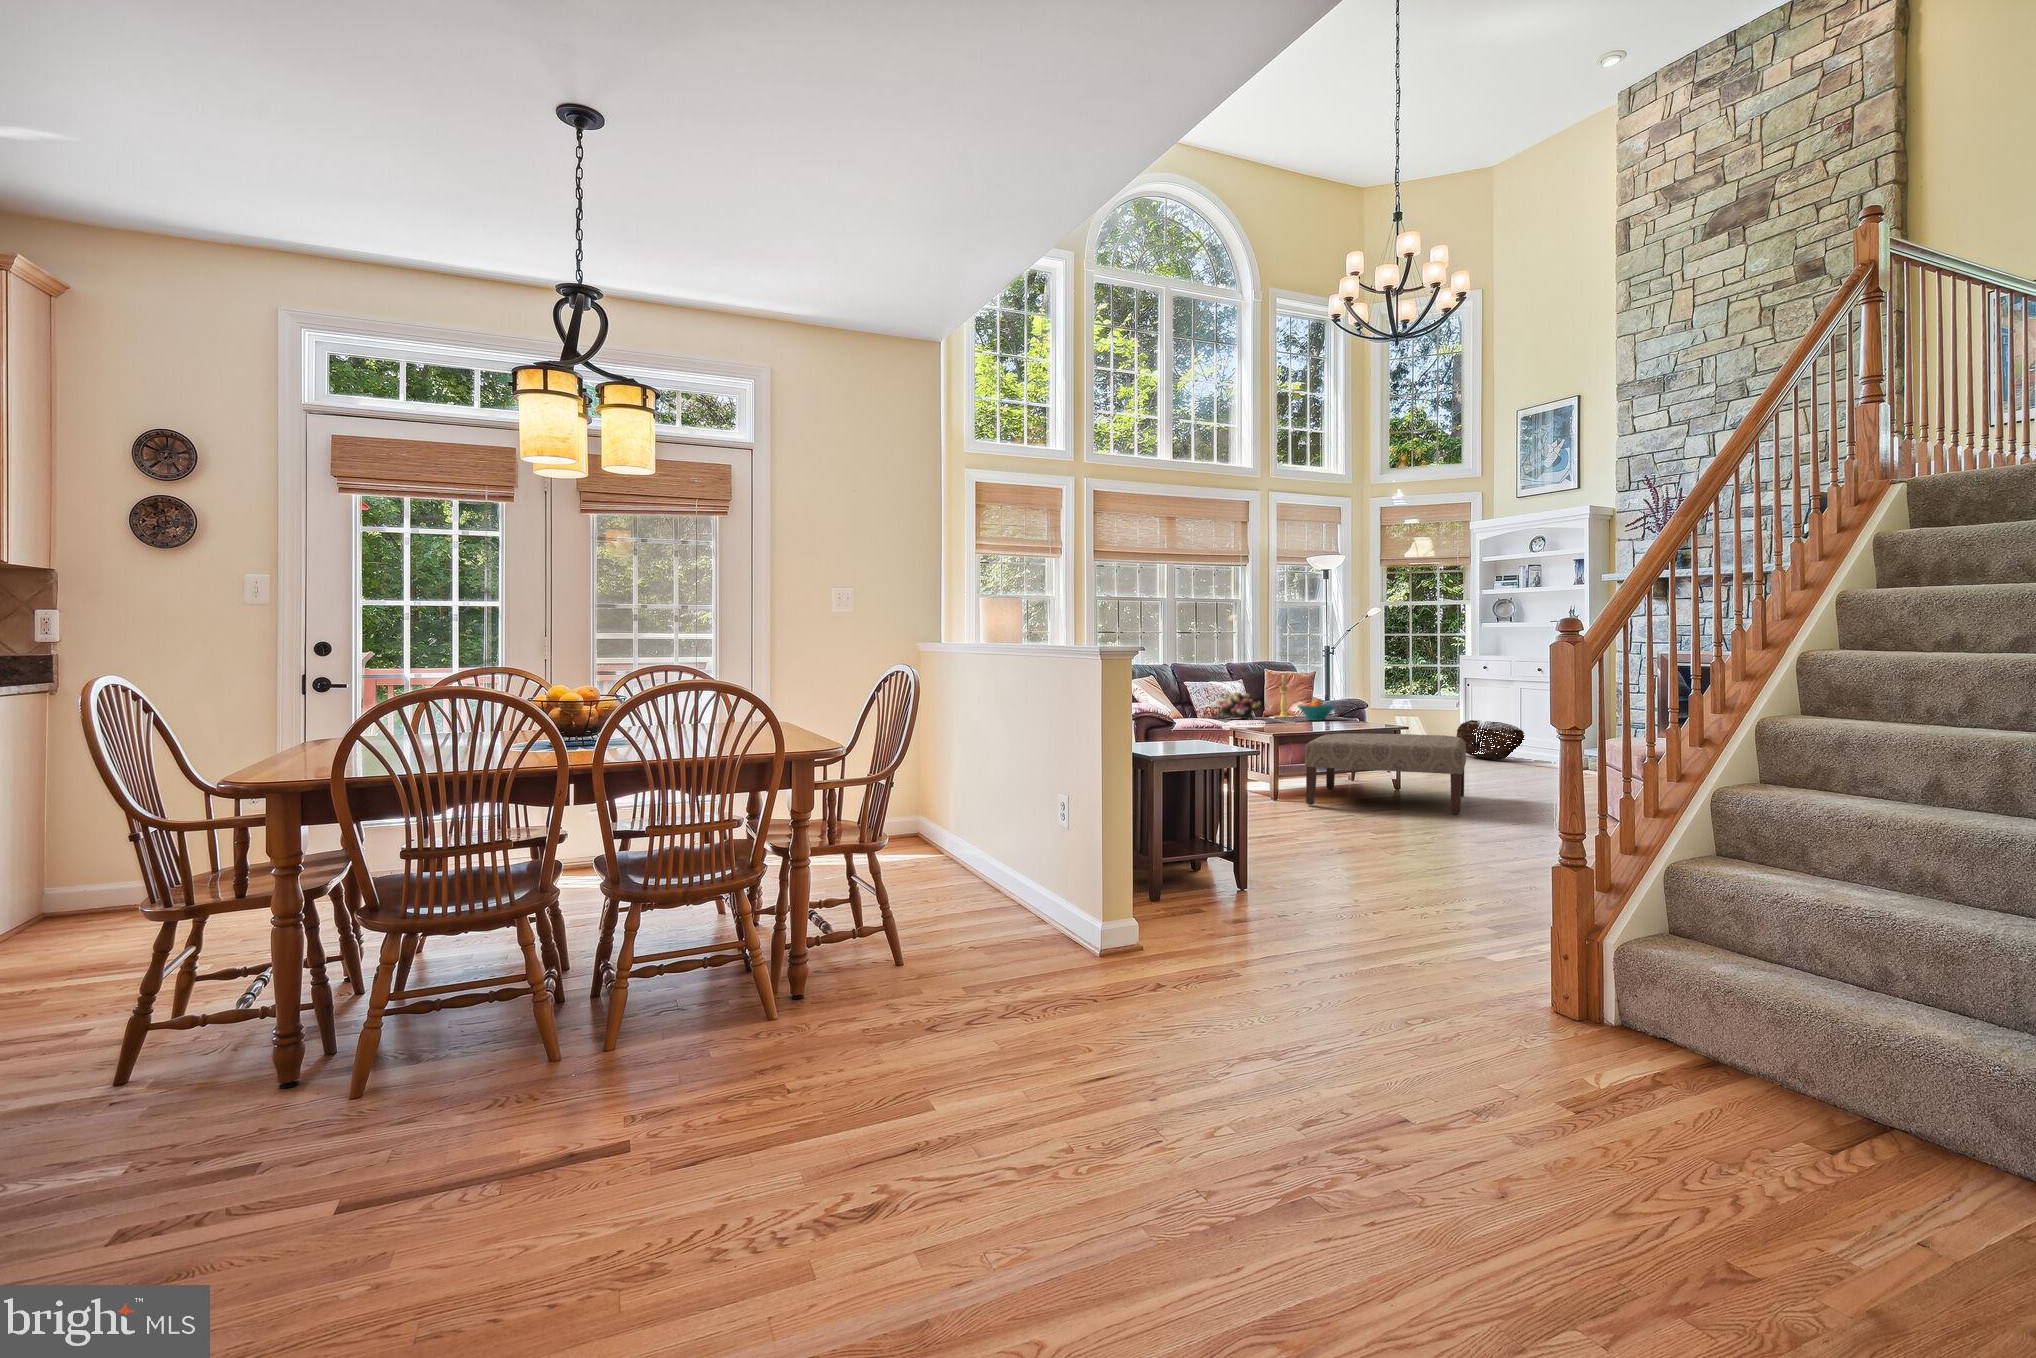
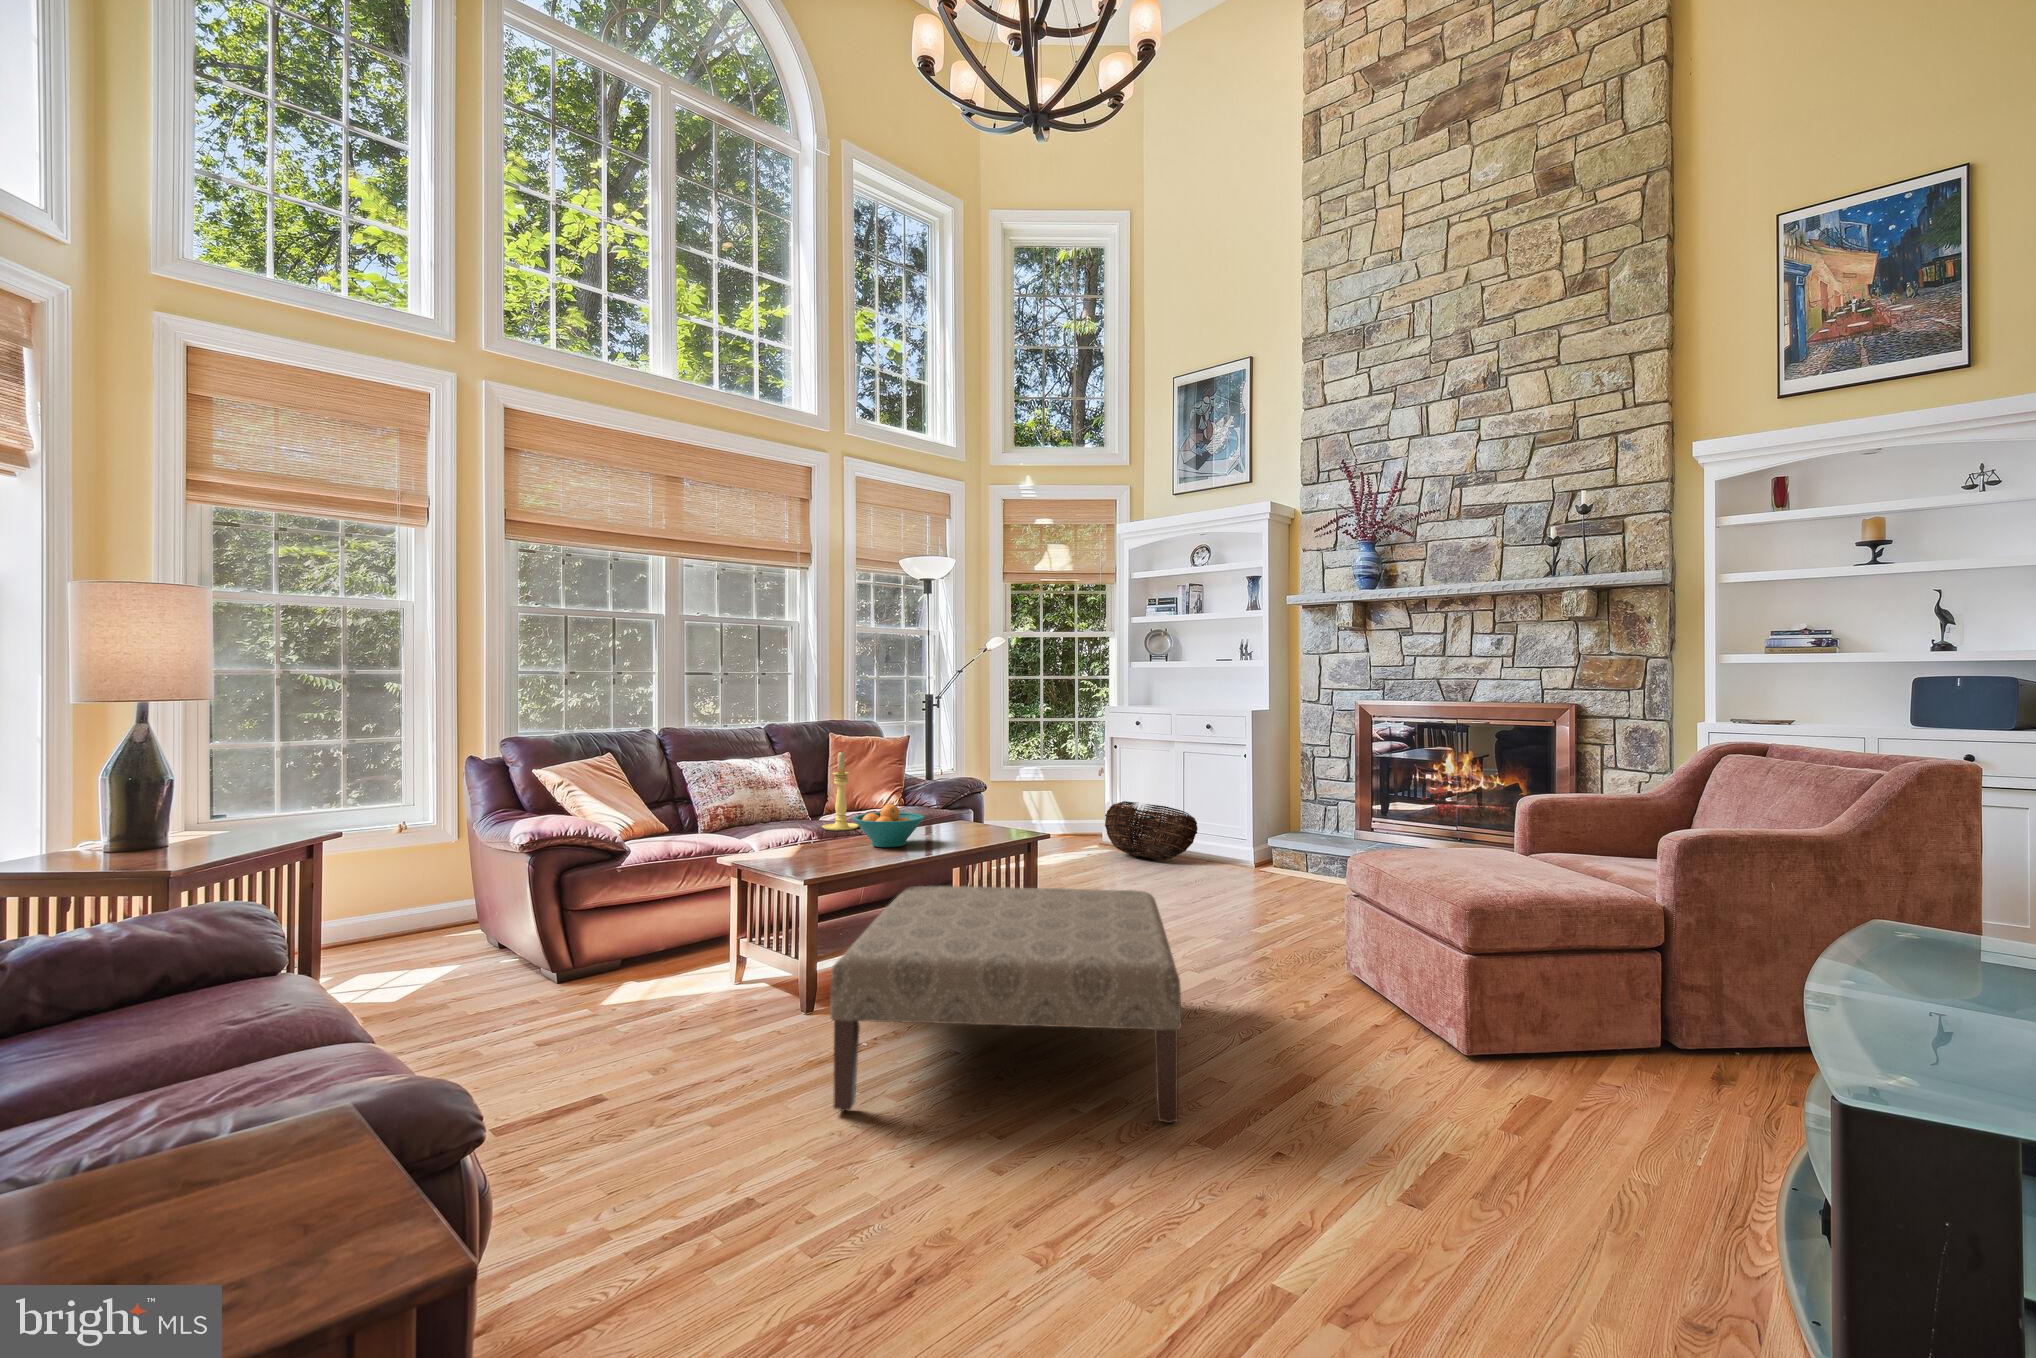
flower arrangement: present [1216,692,1261,720] -> none [702,787,795,844]

